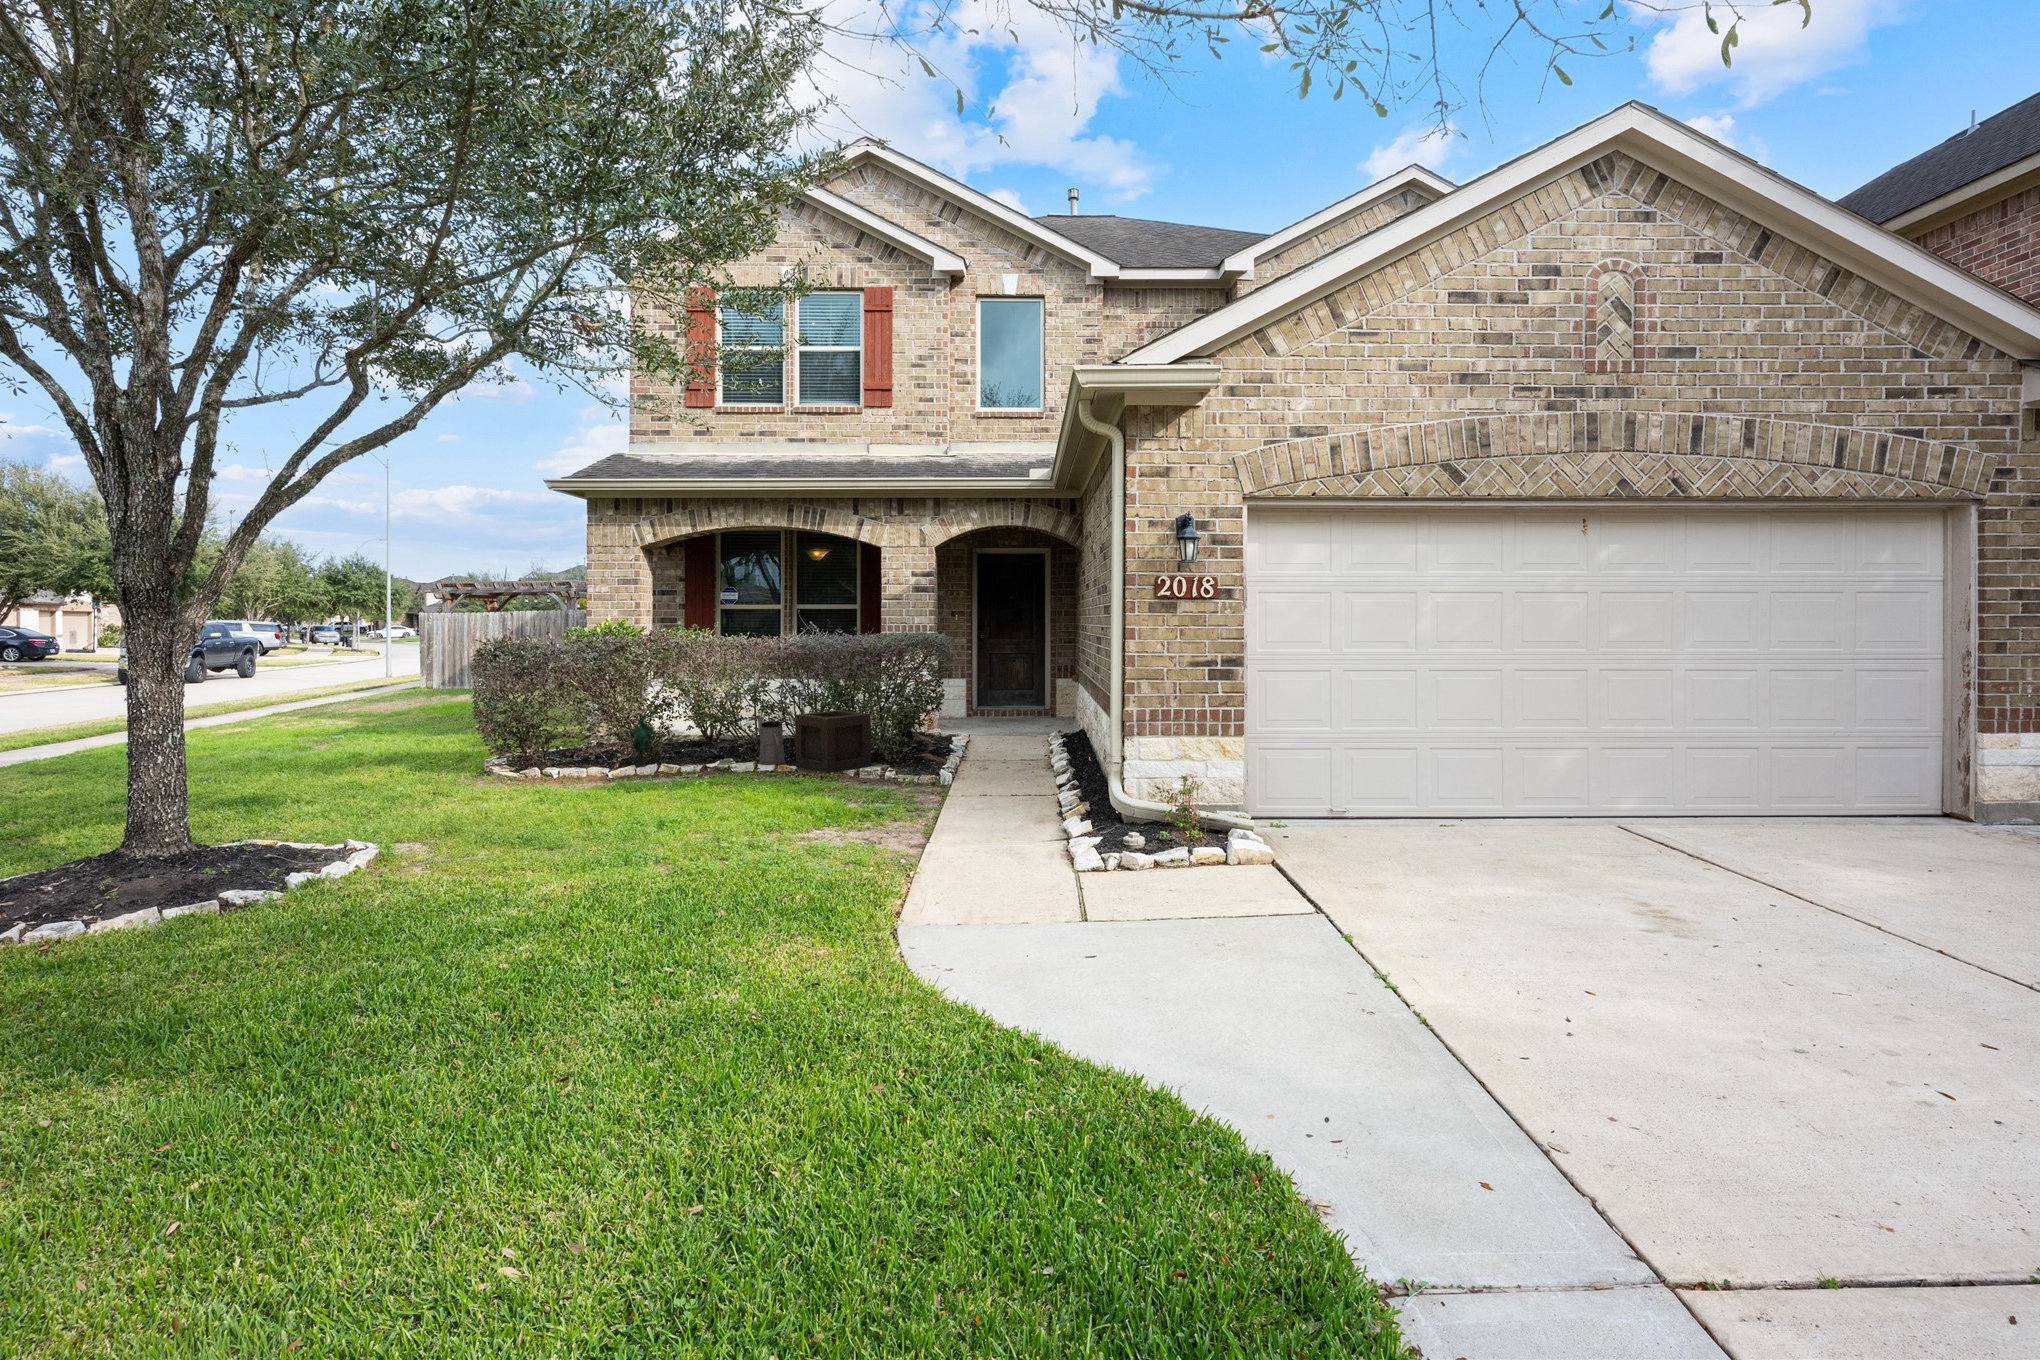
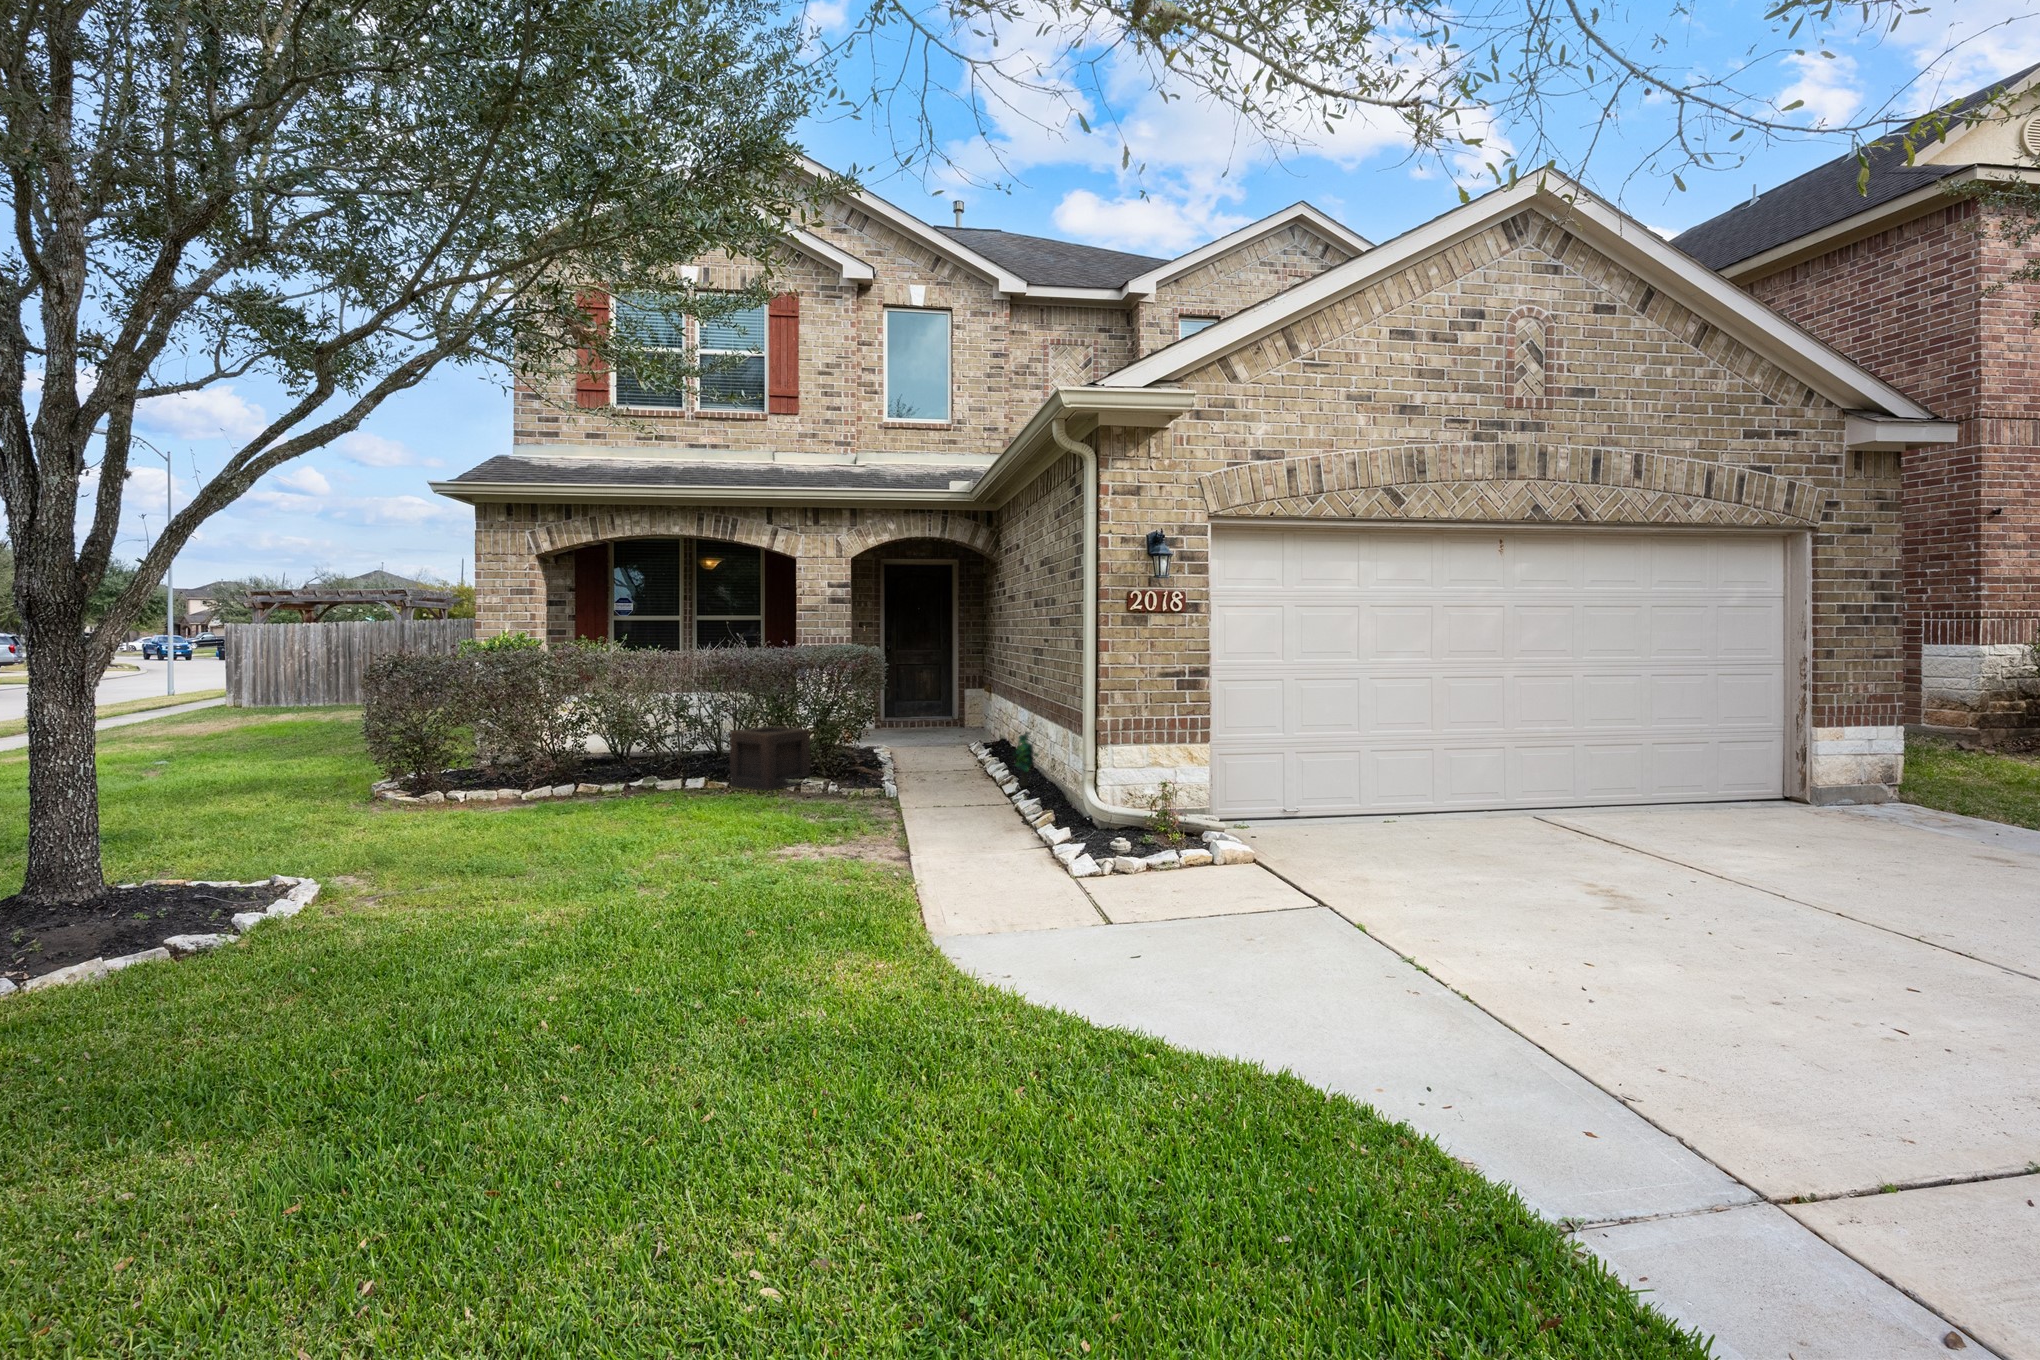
watering can: present [758,712,785,765] -> none [682,729,716,784]
decorative plant: present [625,713,655,767] -> present [1012,732,1038,786]

